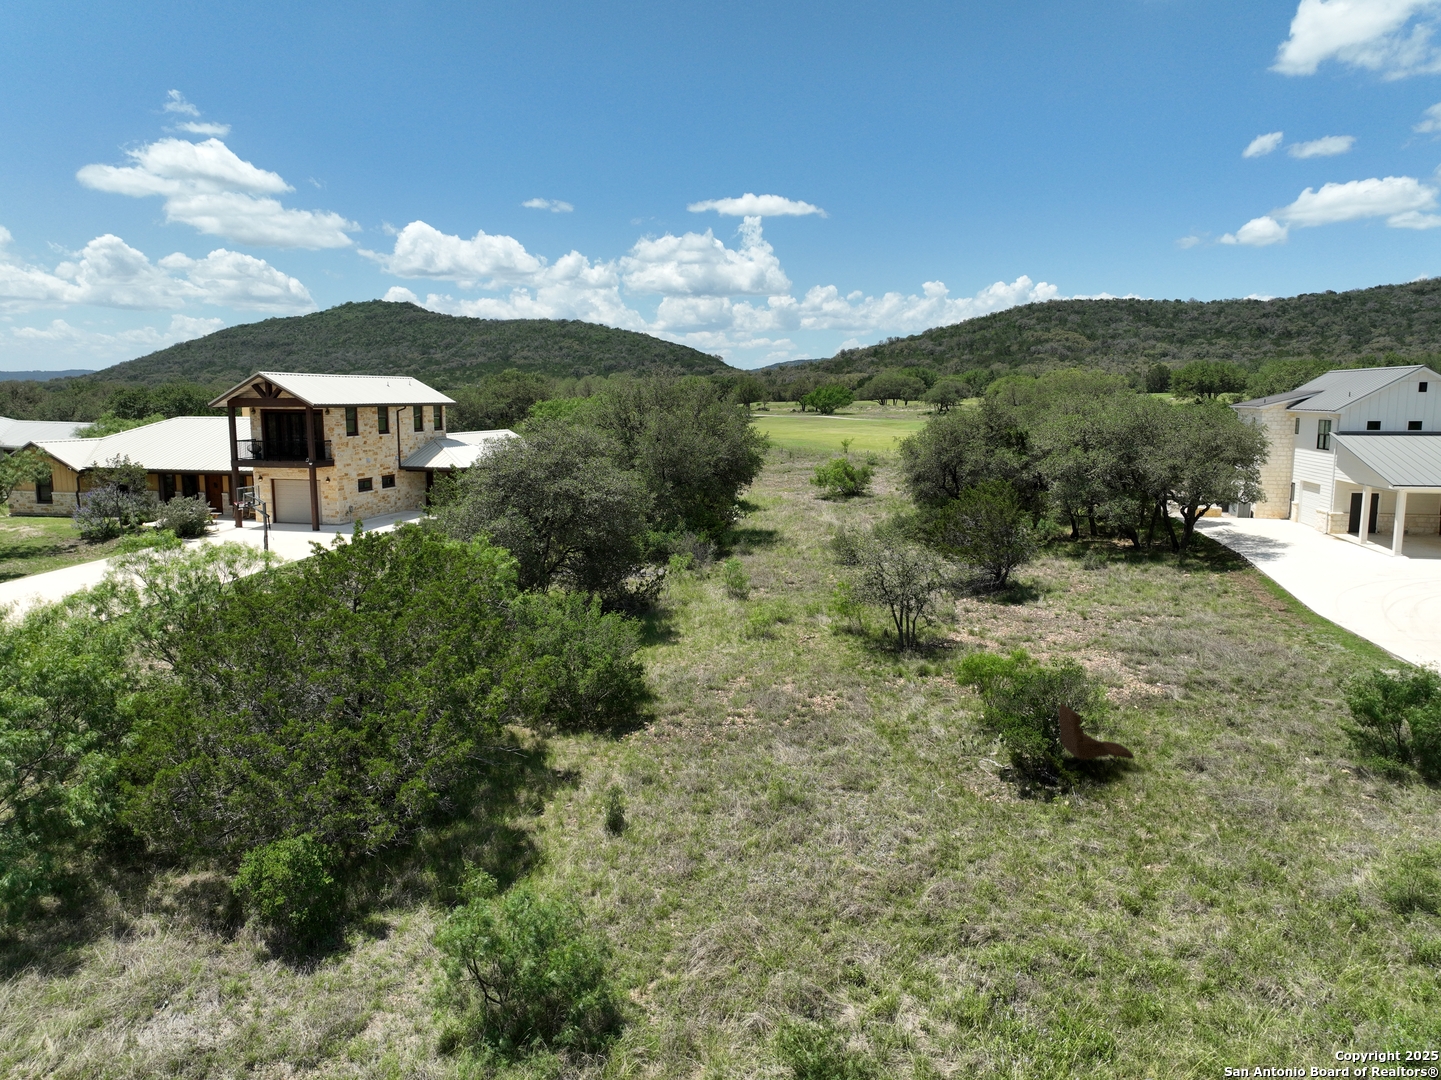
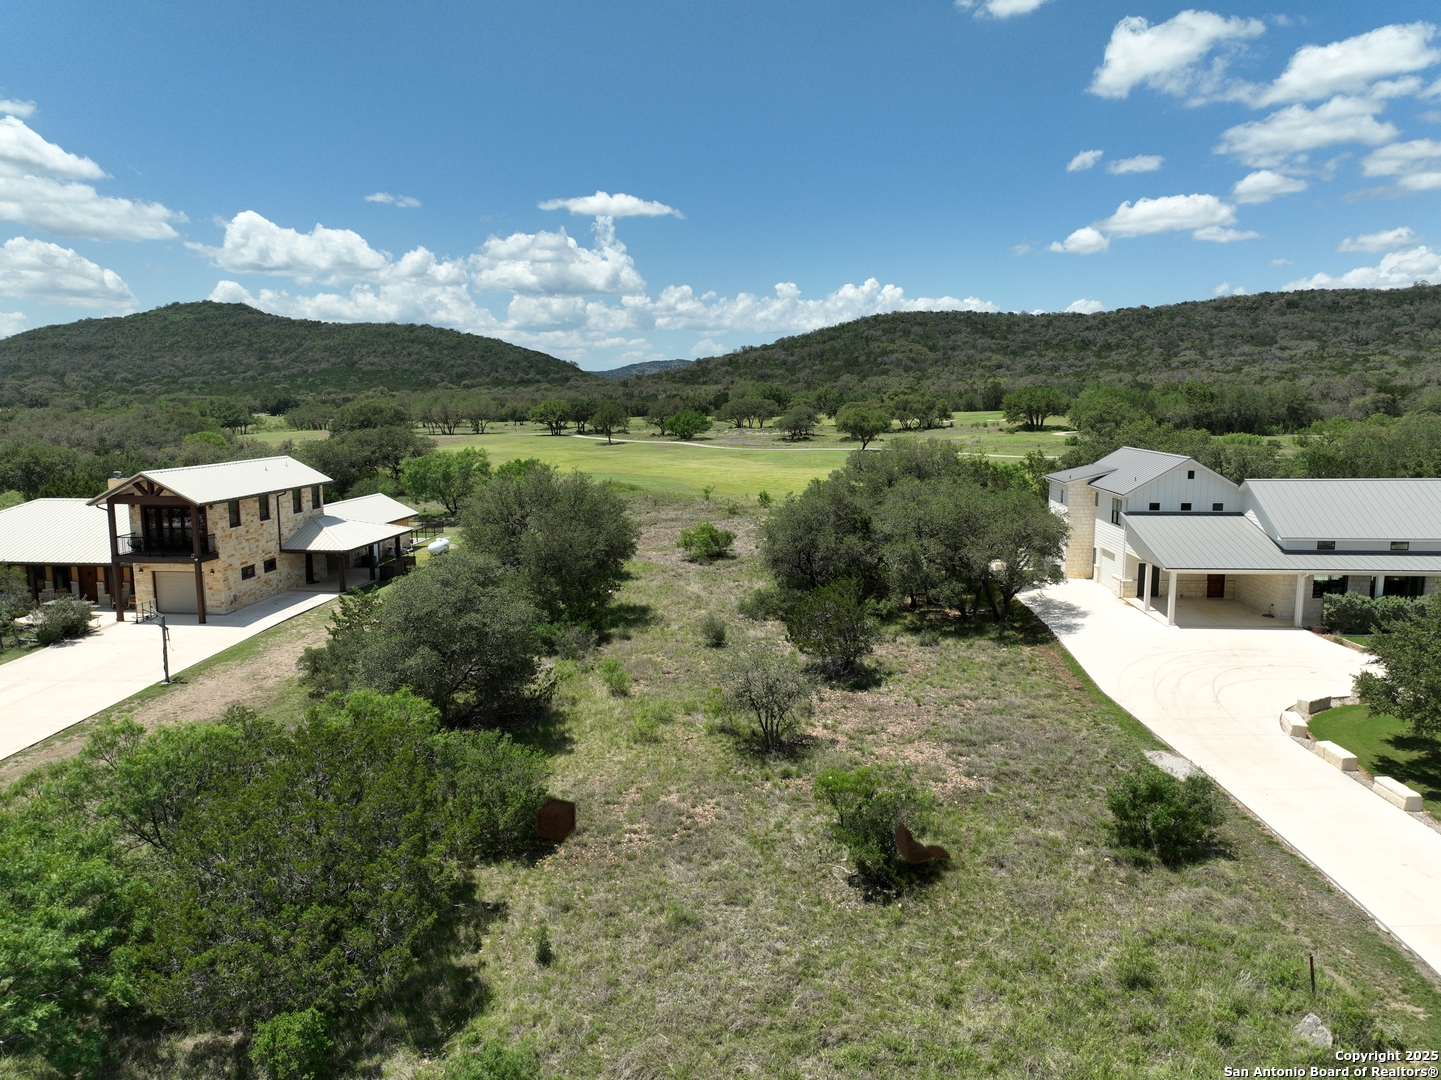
wooden crate: none [622,673,669,719] -> present [535,798,576,841]

